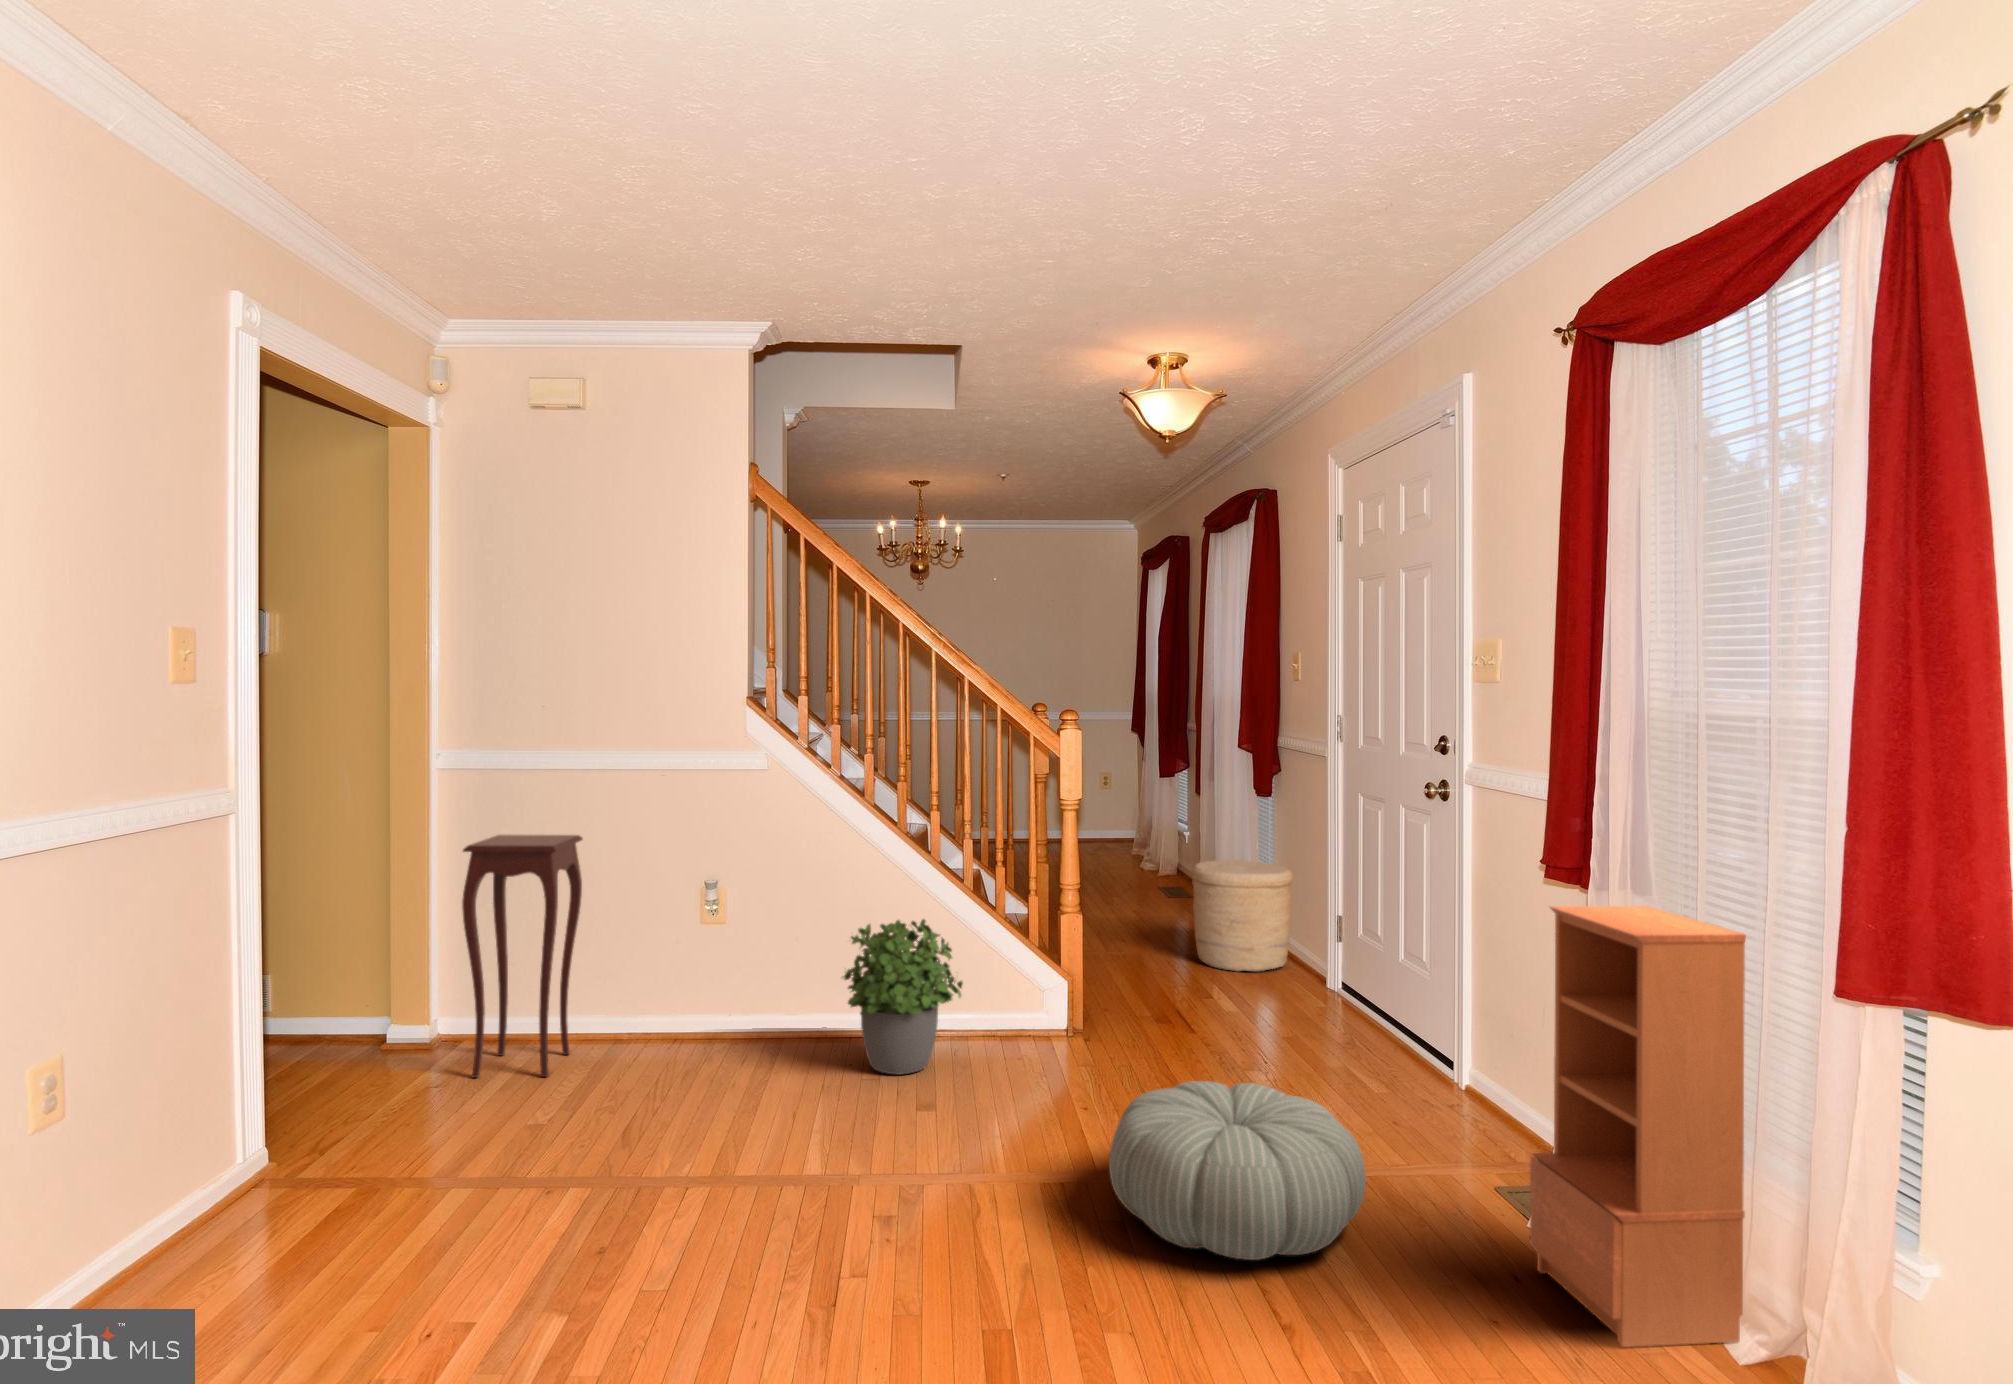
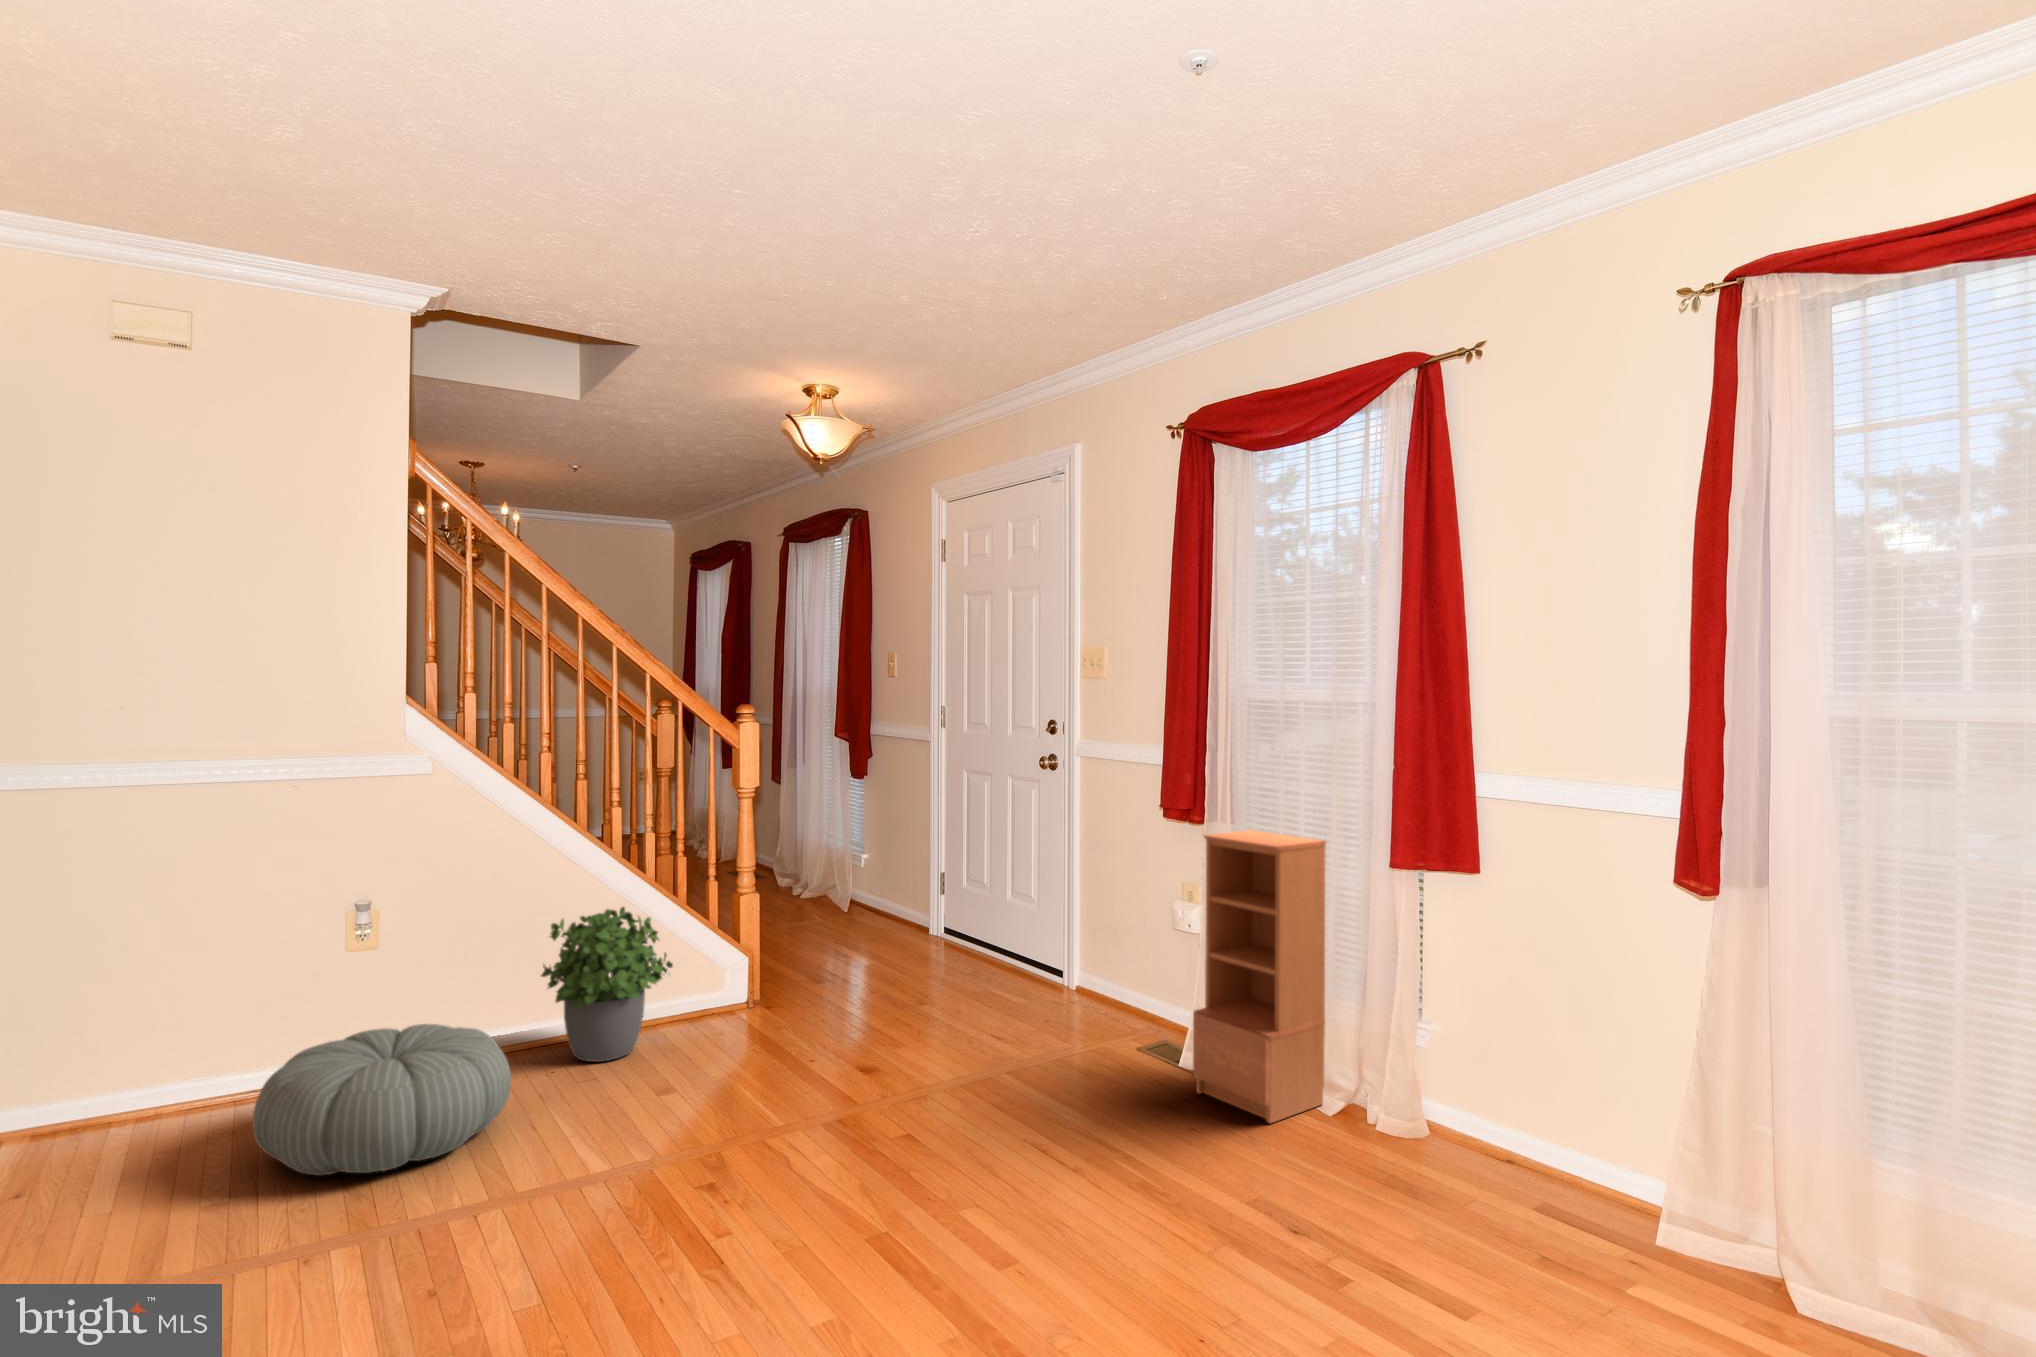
side table: present [462,835,583,1078] -> none [48,854,199,1163]
woven basket: present [1192,860,1293,971] -> none [801,833,888,929]
pouf: present [1109,1081,1366,1260] -> present [253,1024,511,1176]

